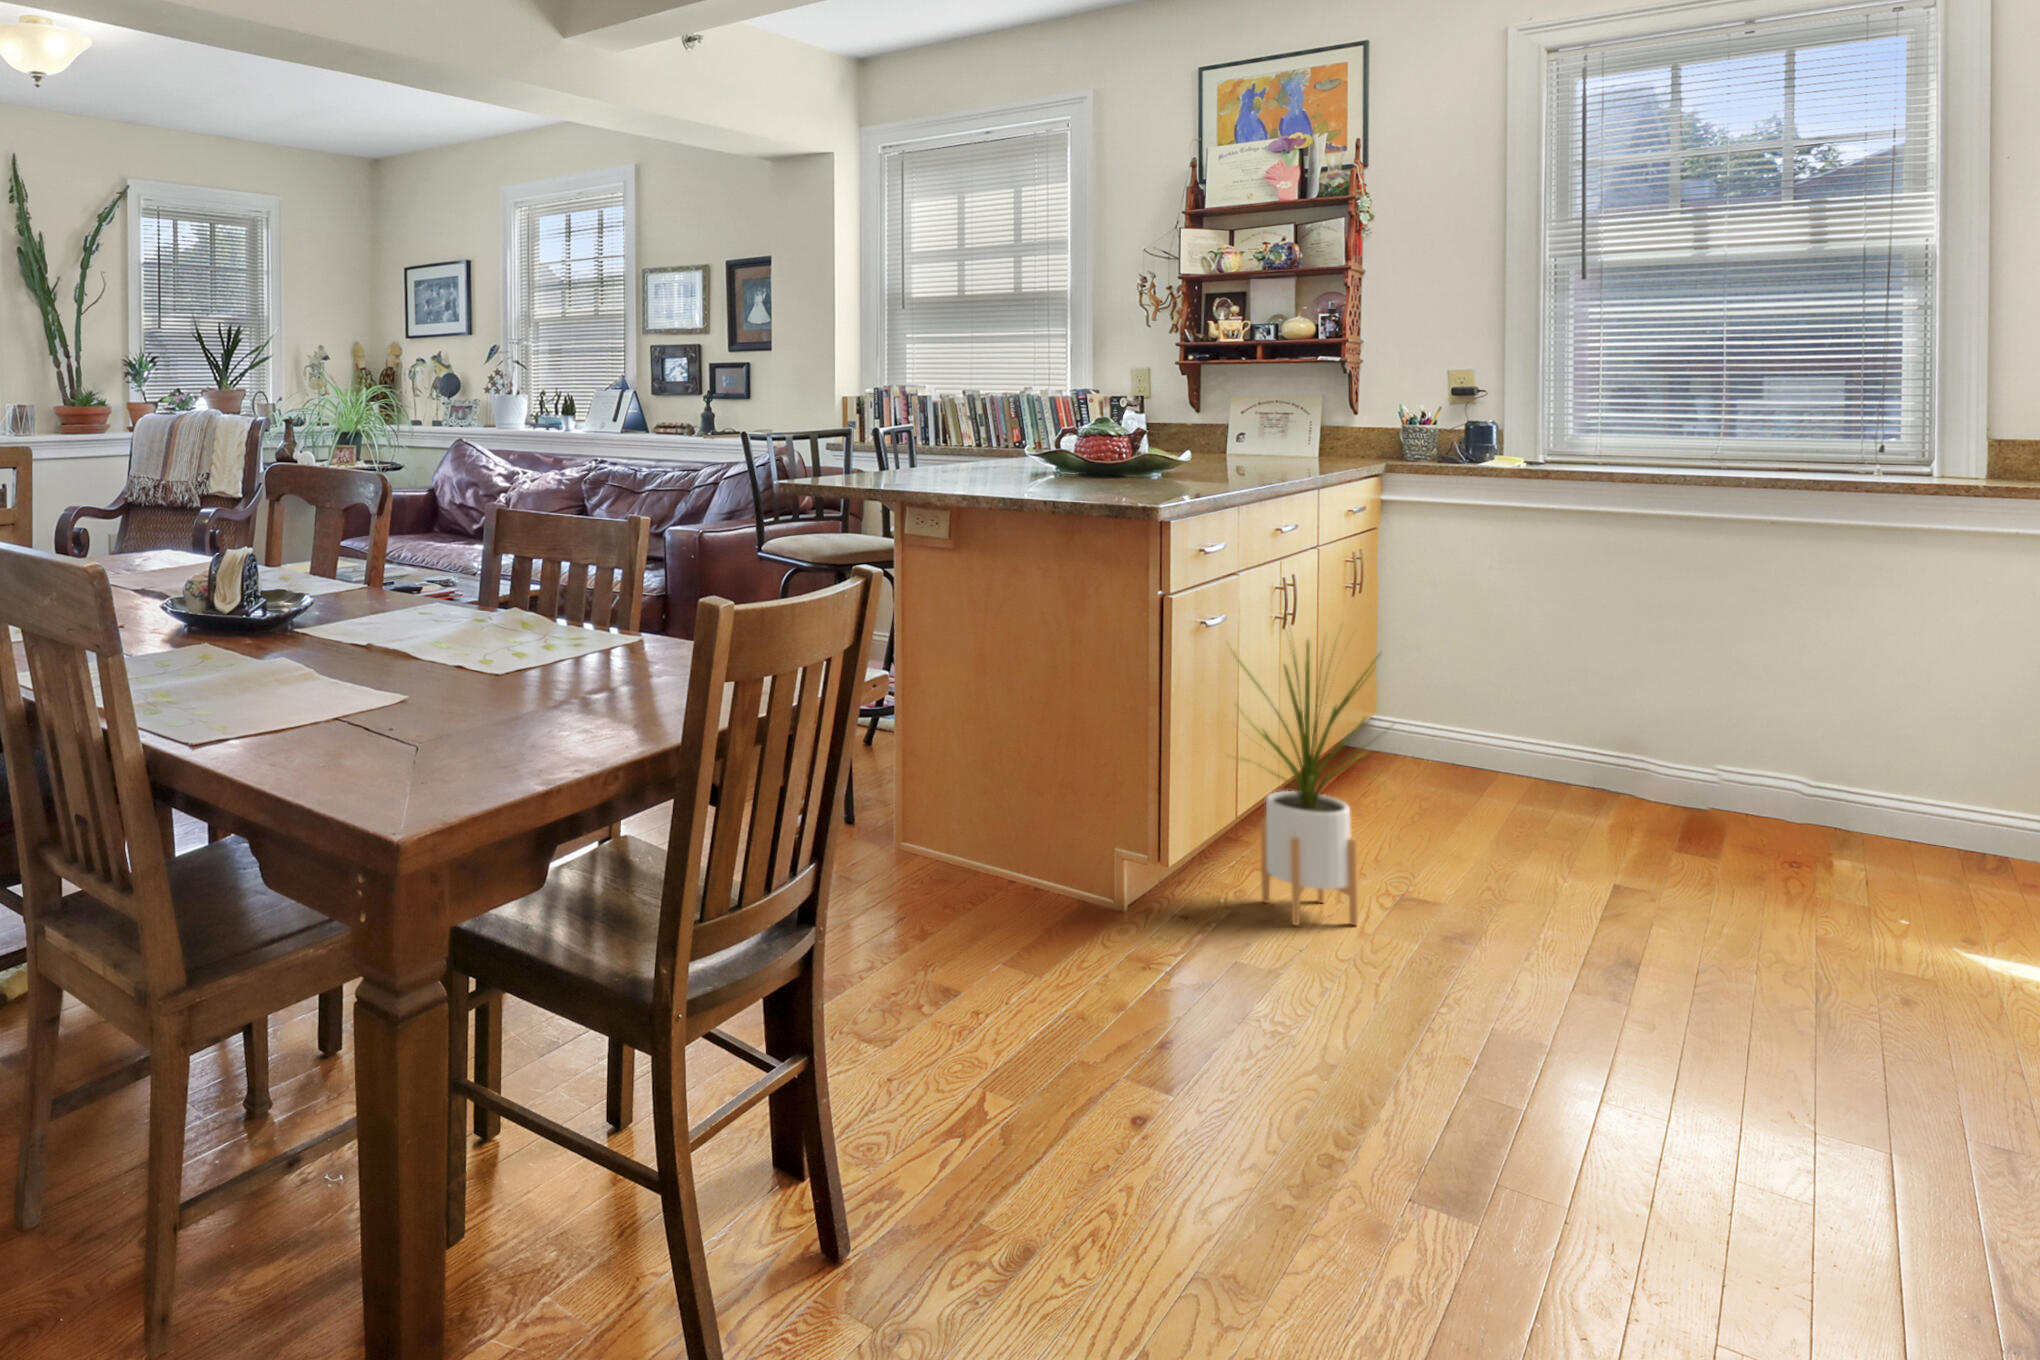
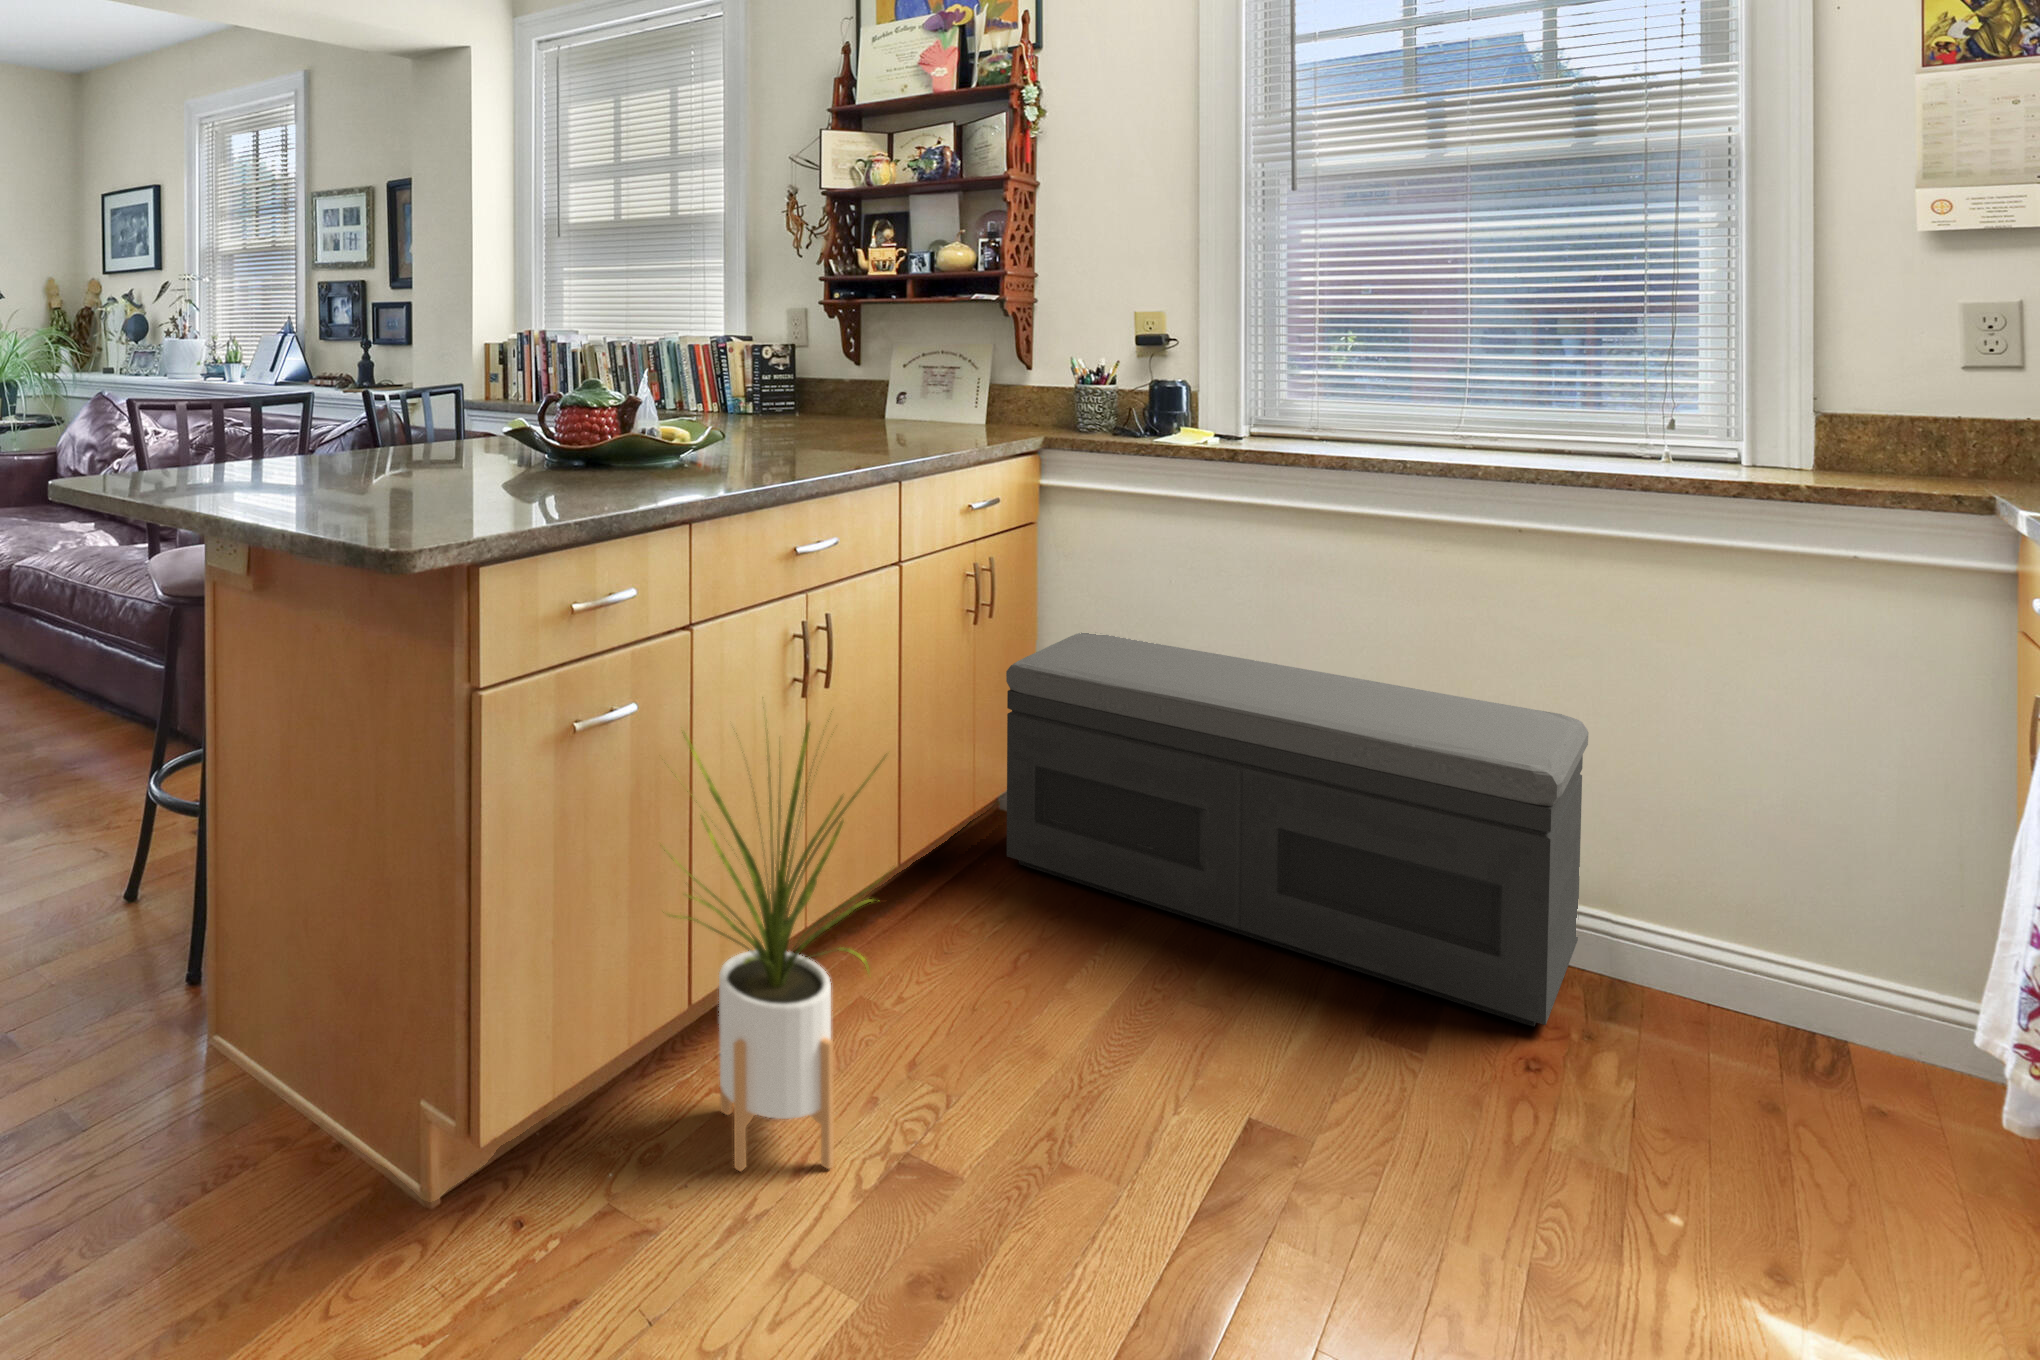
storage bench: none [1377,617,1838,868] -> present [1006,633,1588,1027]

